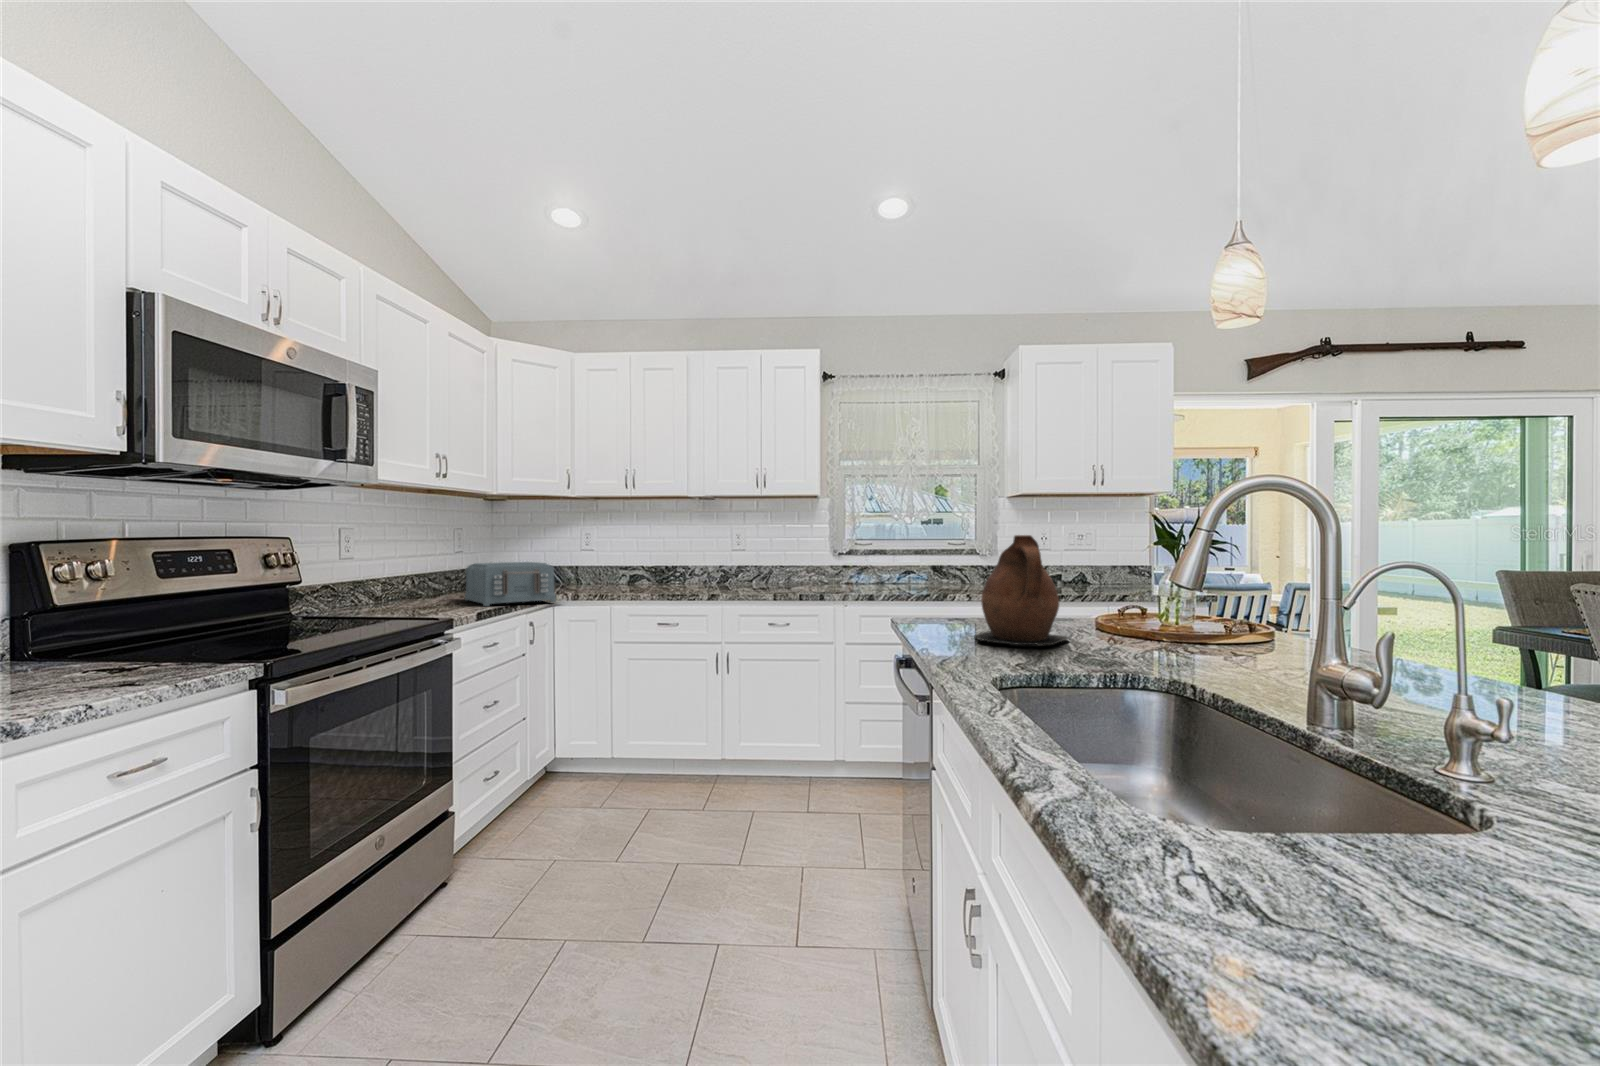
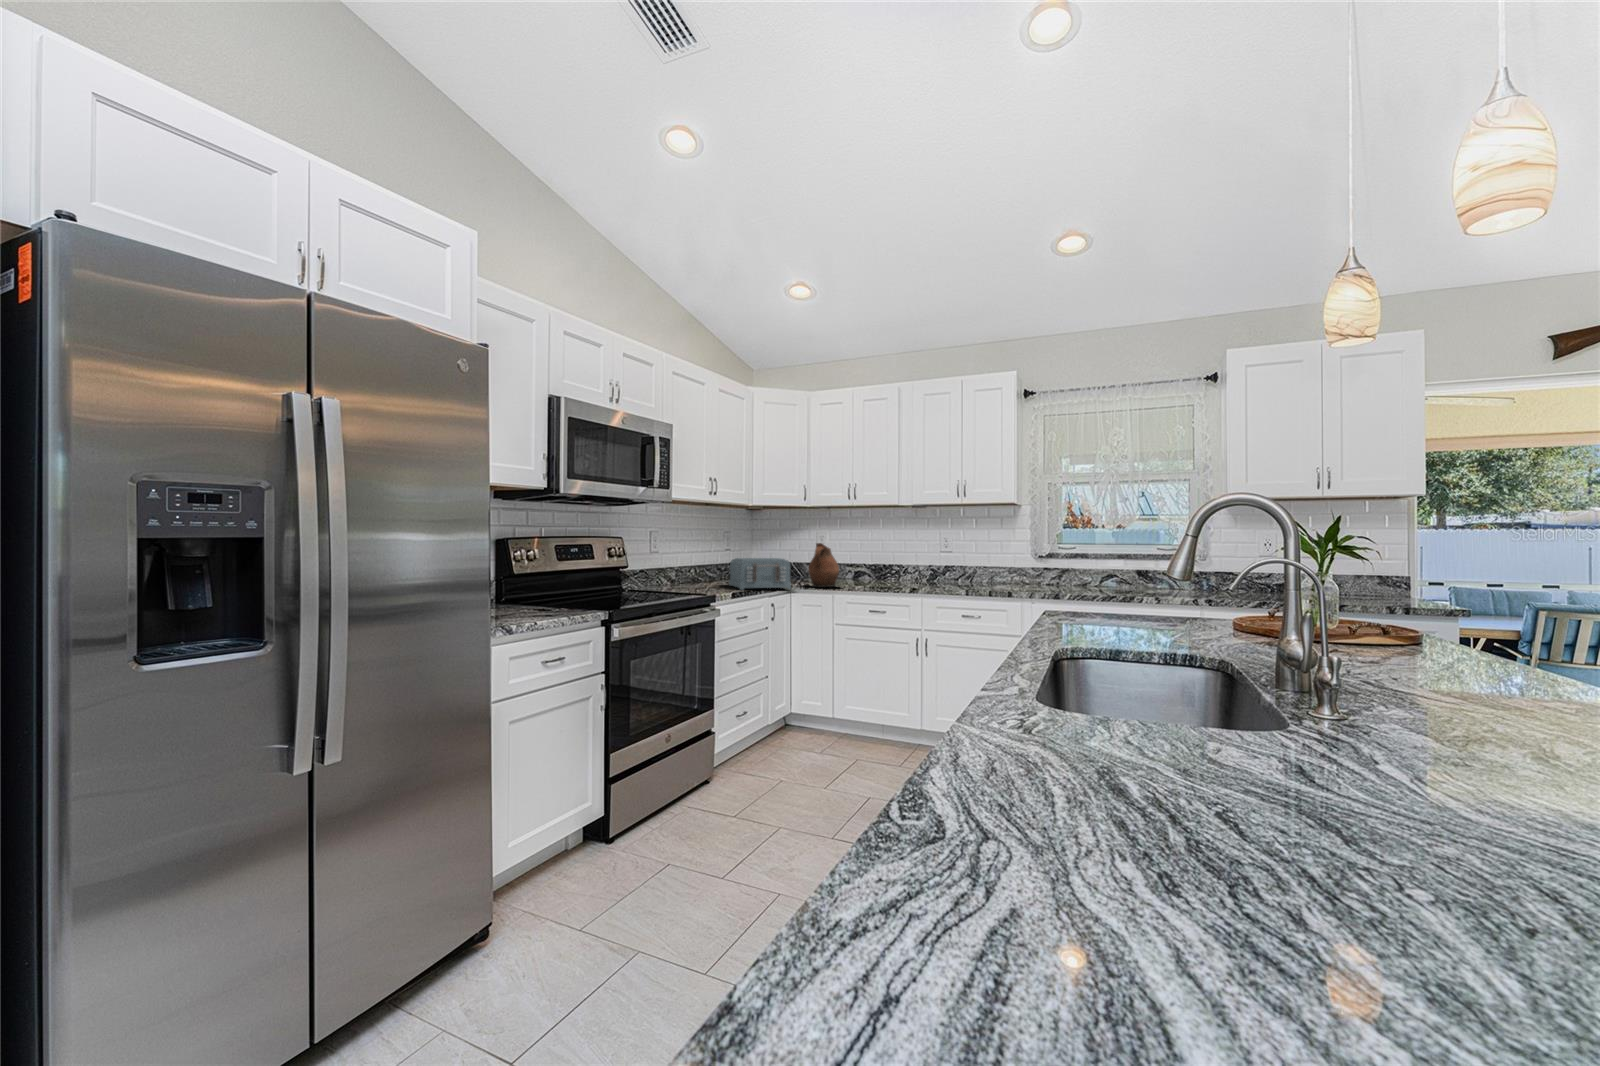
ceramic pitcher: present [974,535,1068,646] -> present [808,543,839,587]

